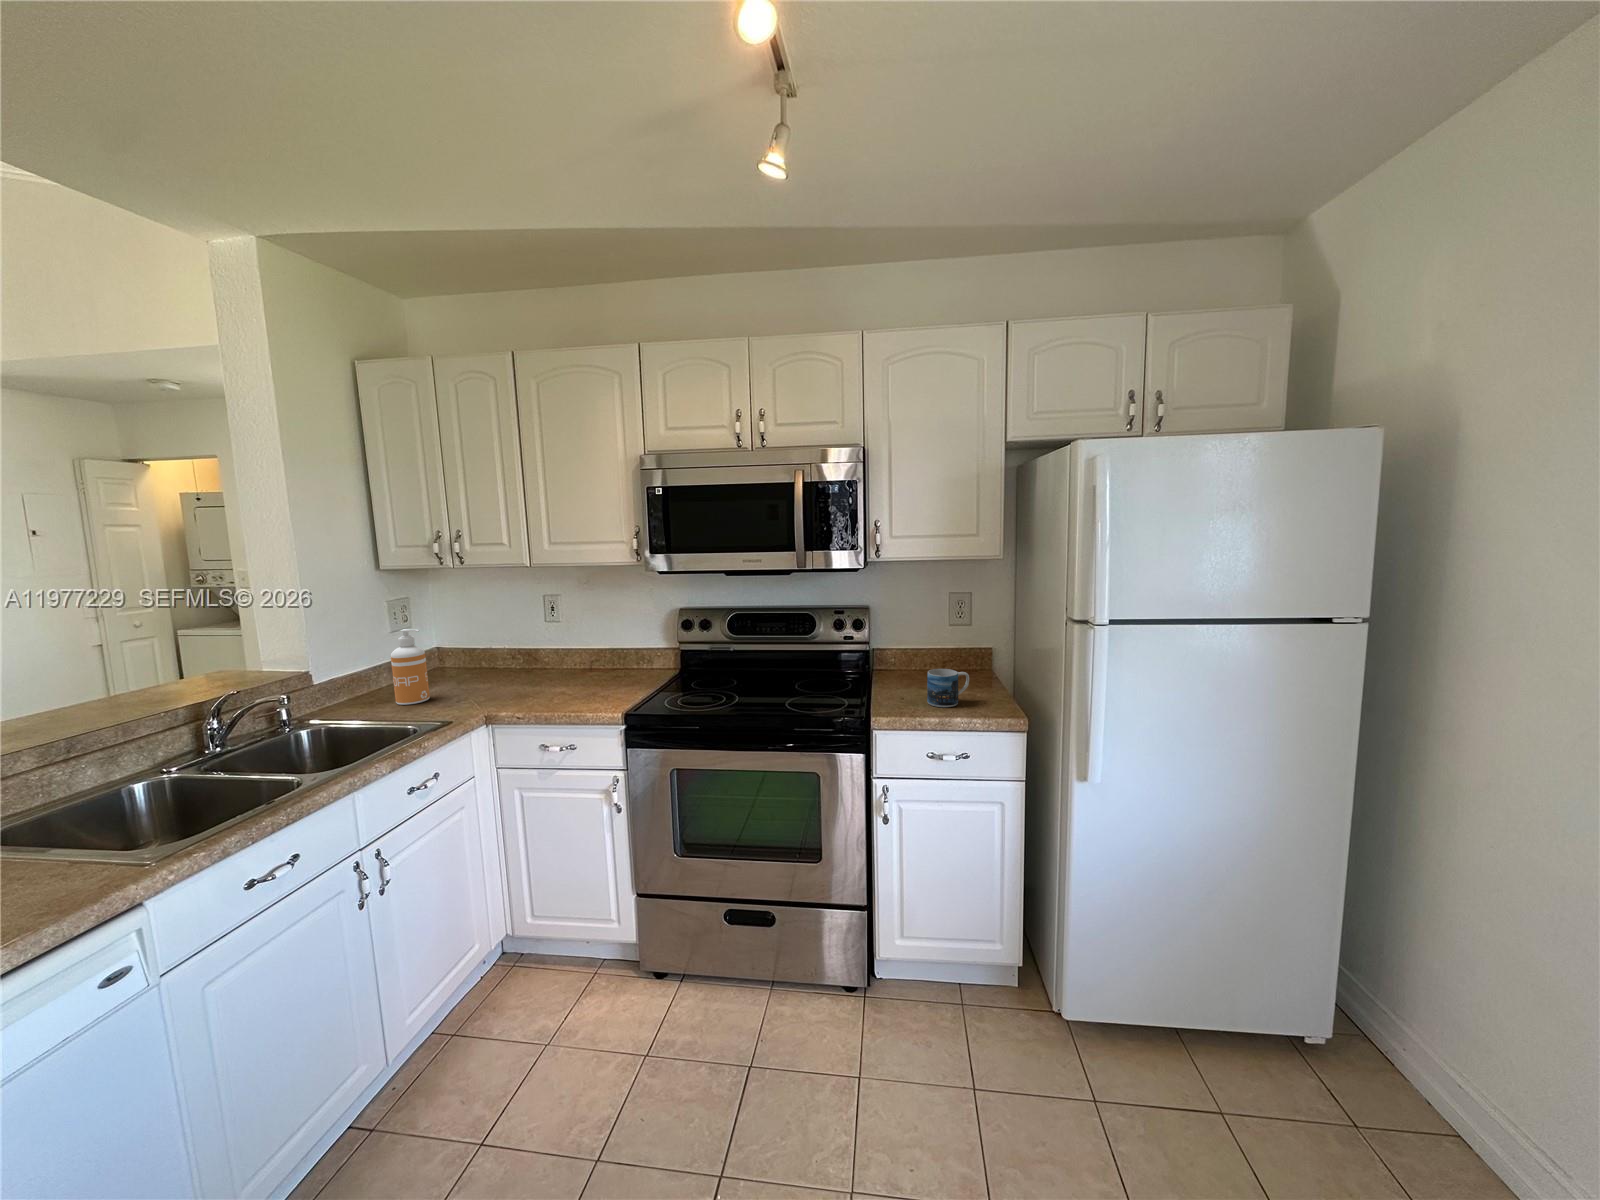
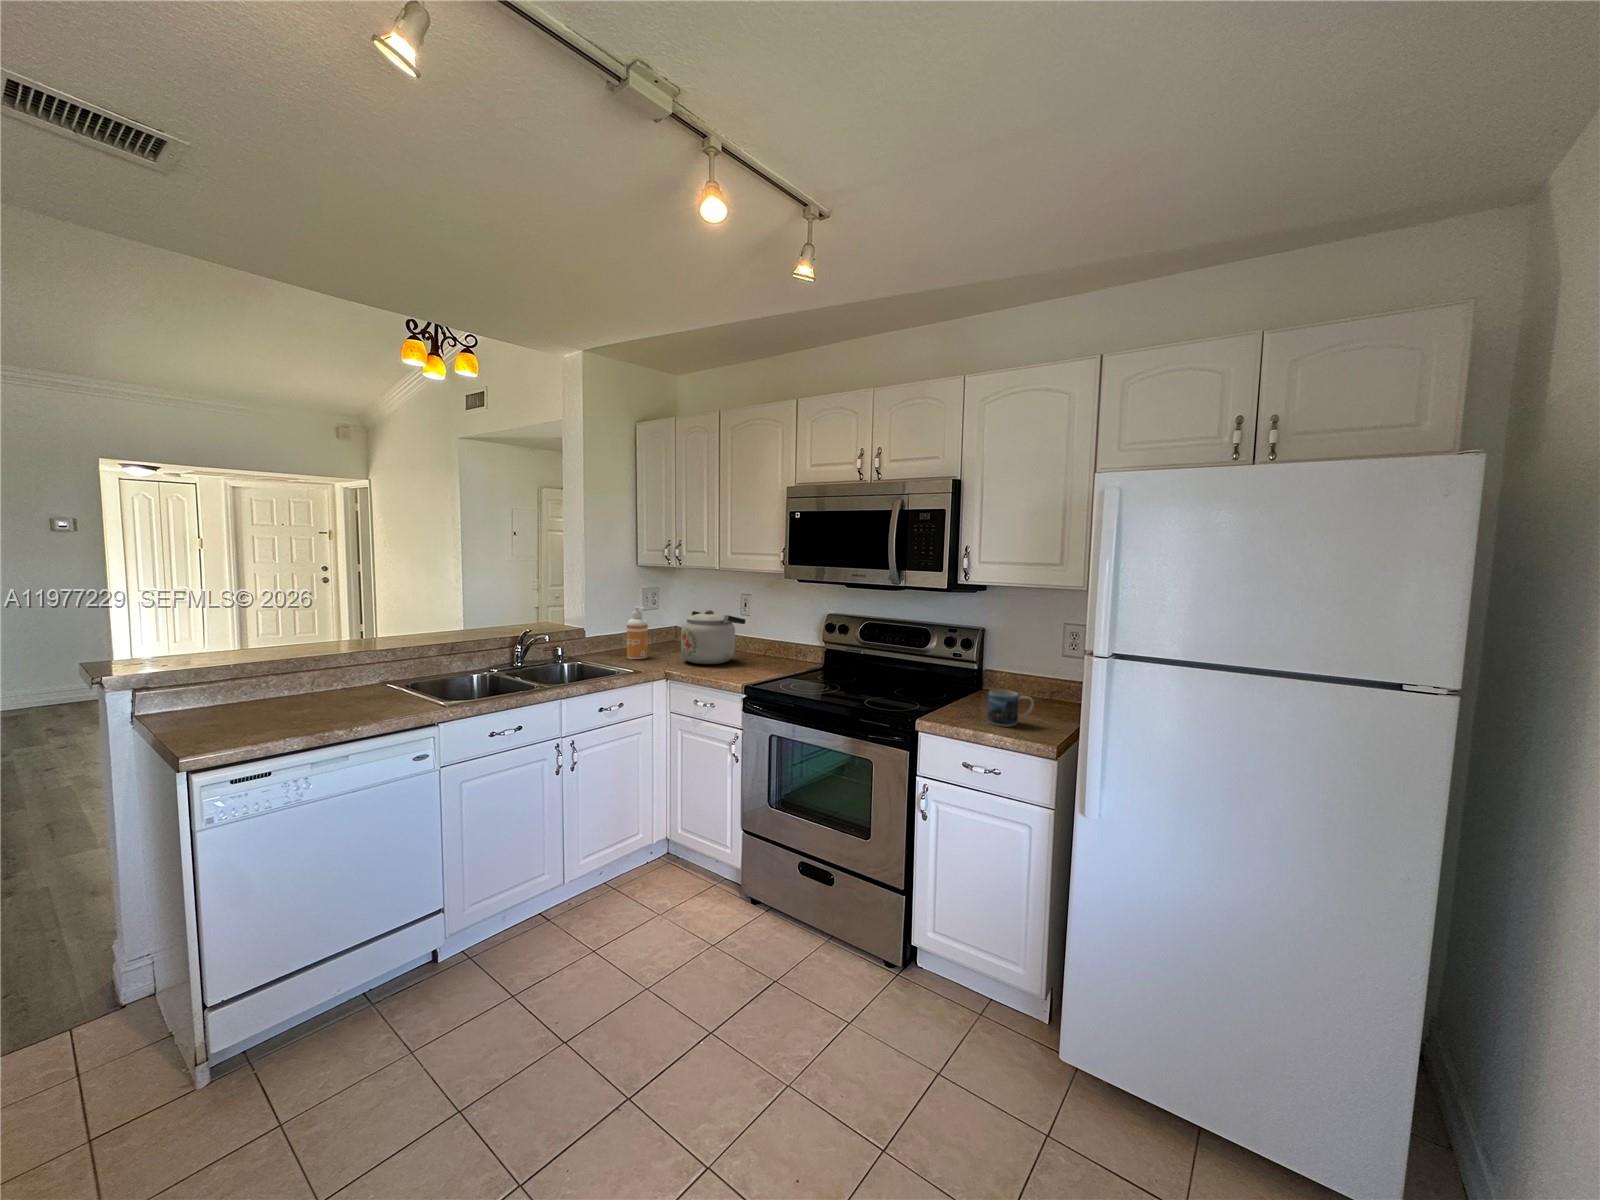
kettle: none [476,622,571,695] -> present [681,610,746,664]

